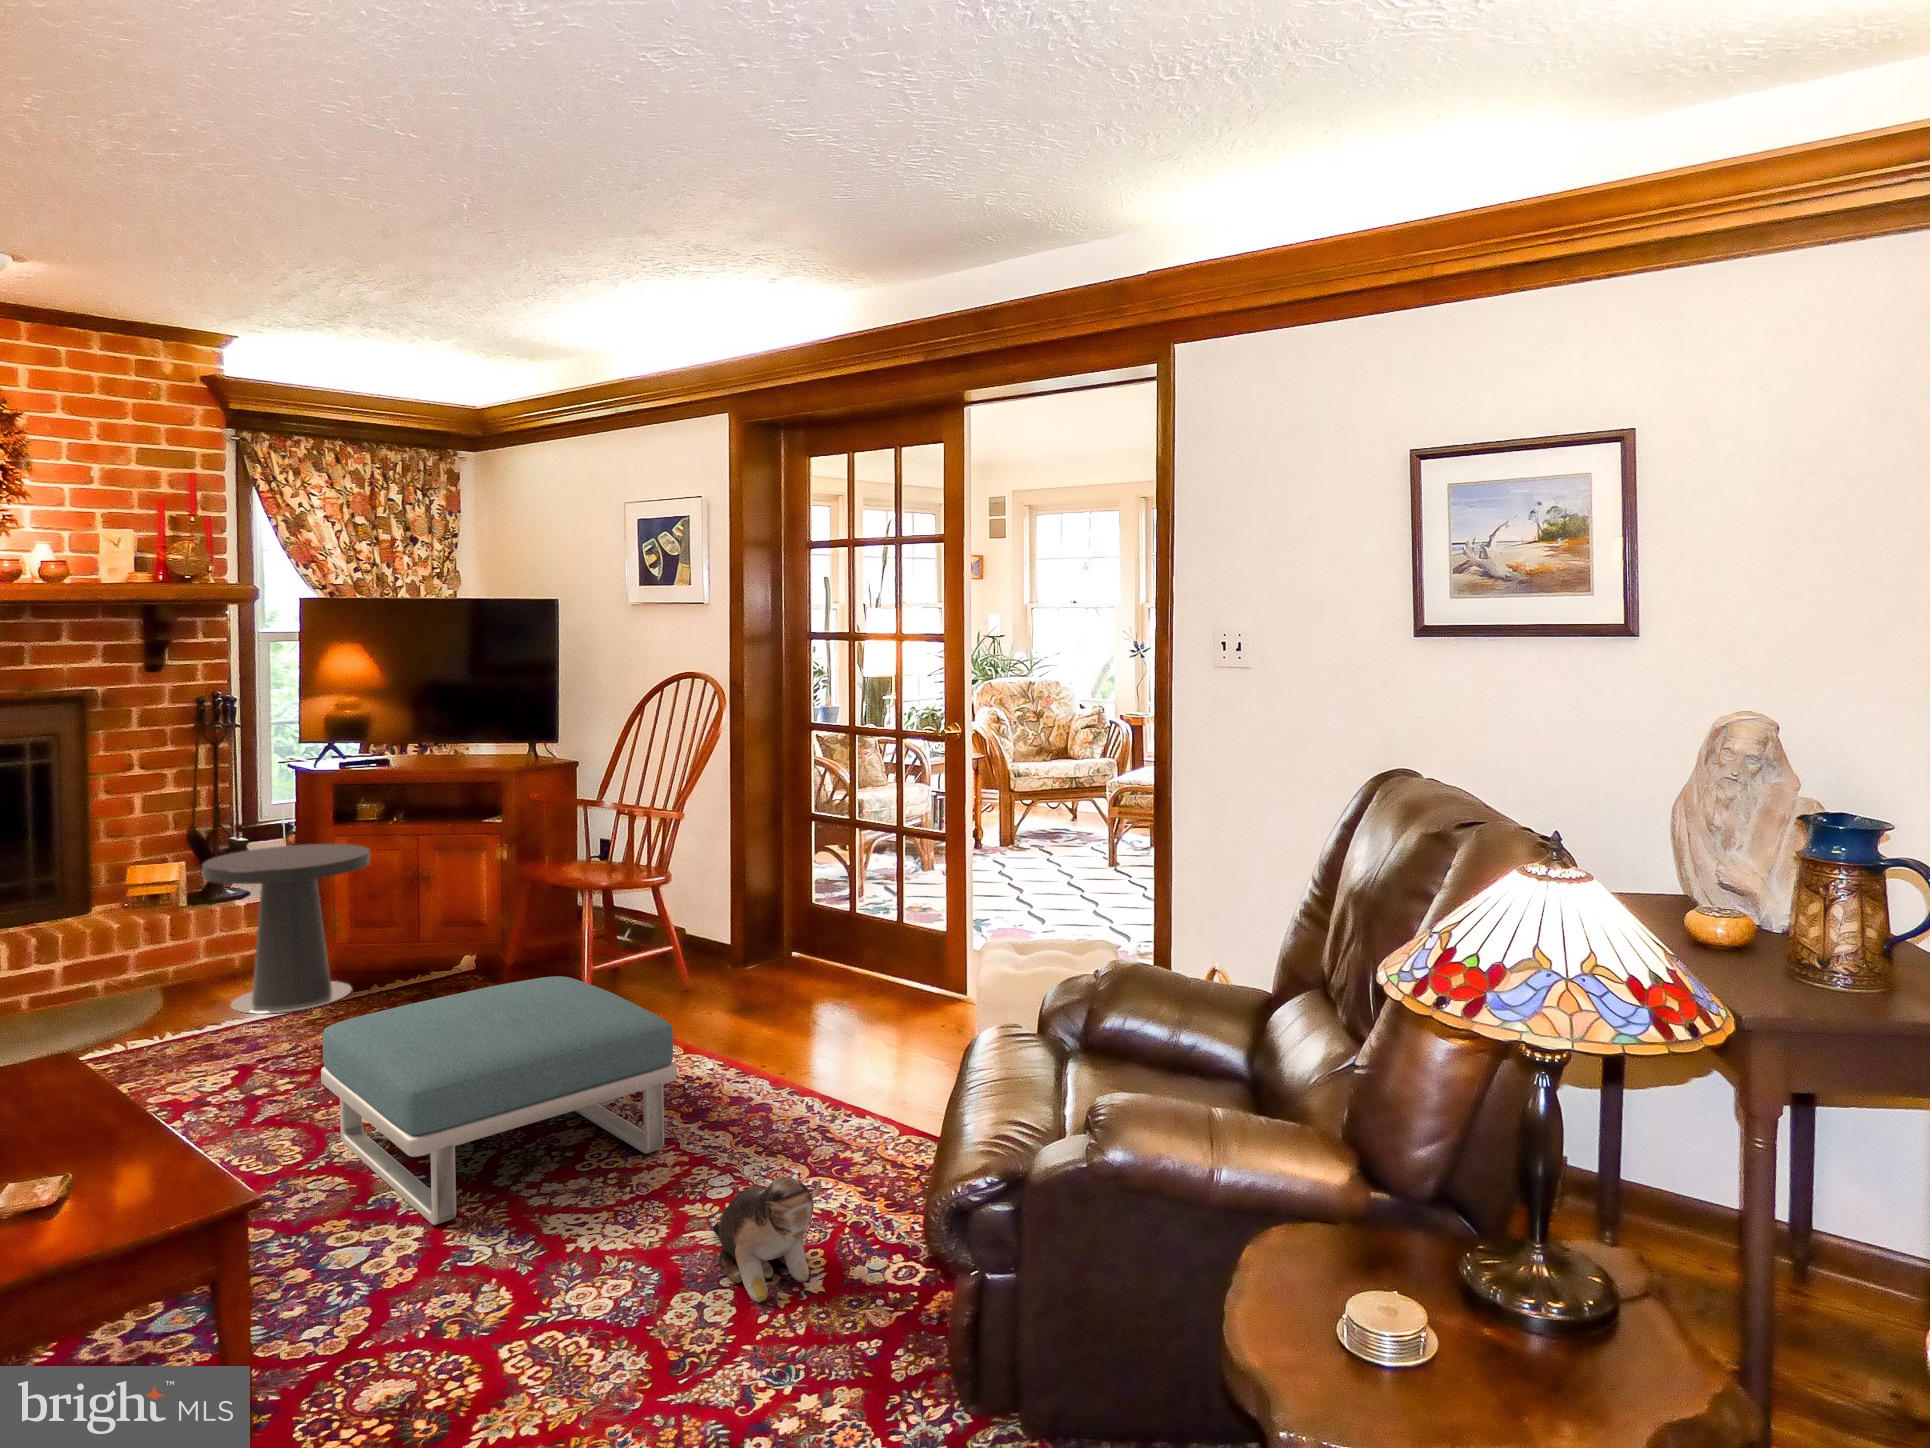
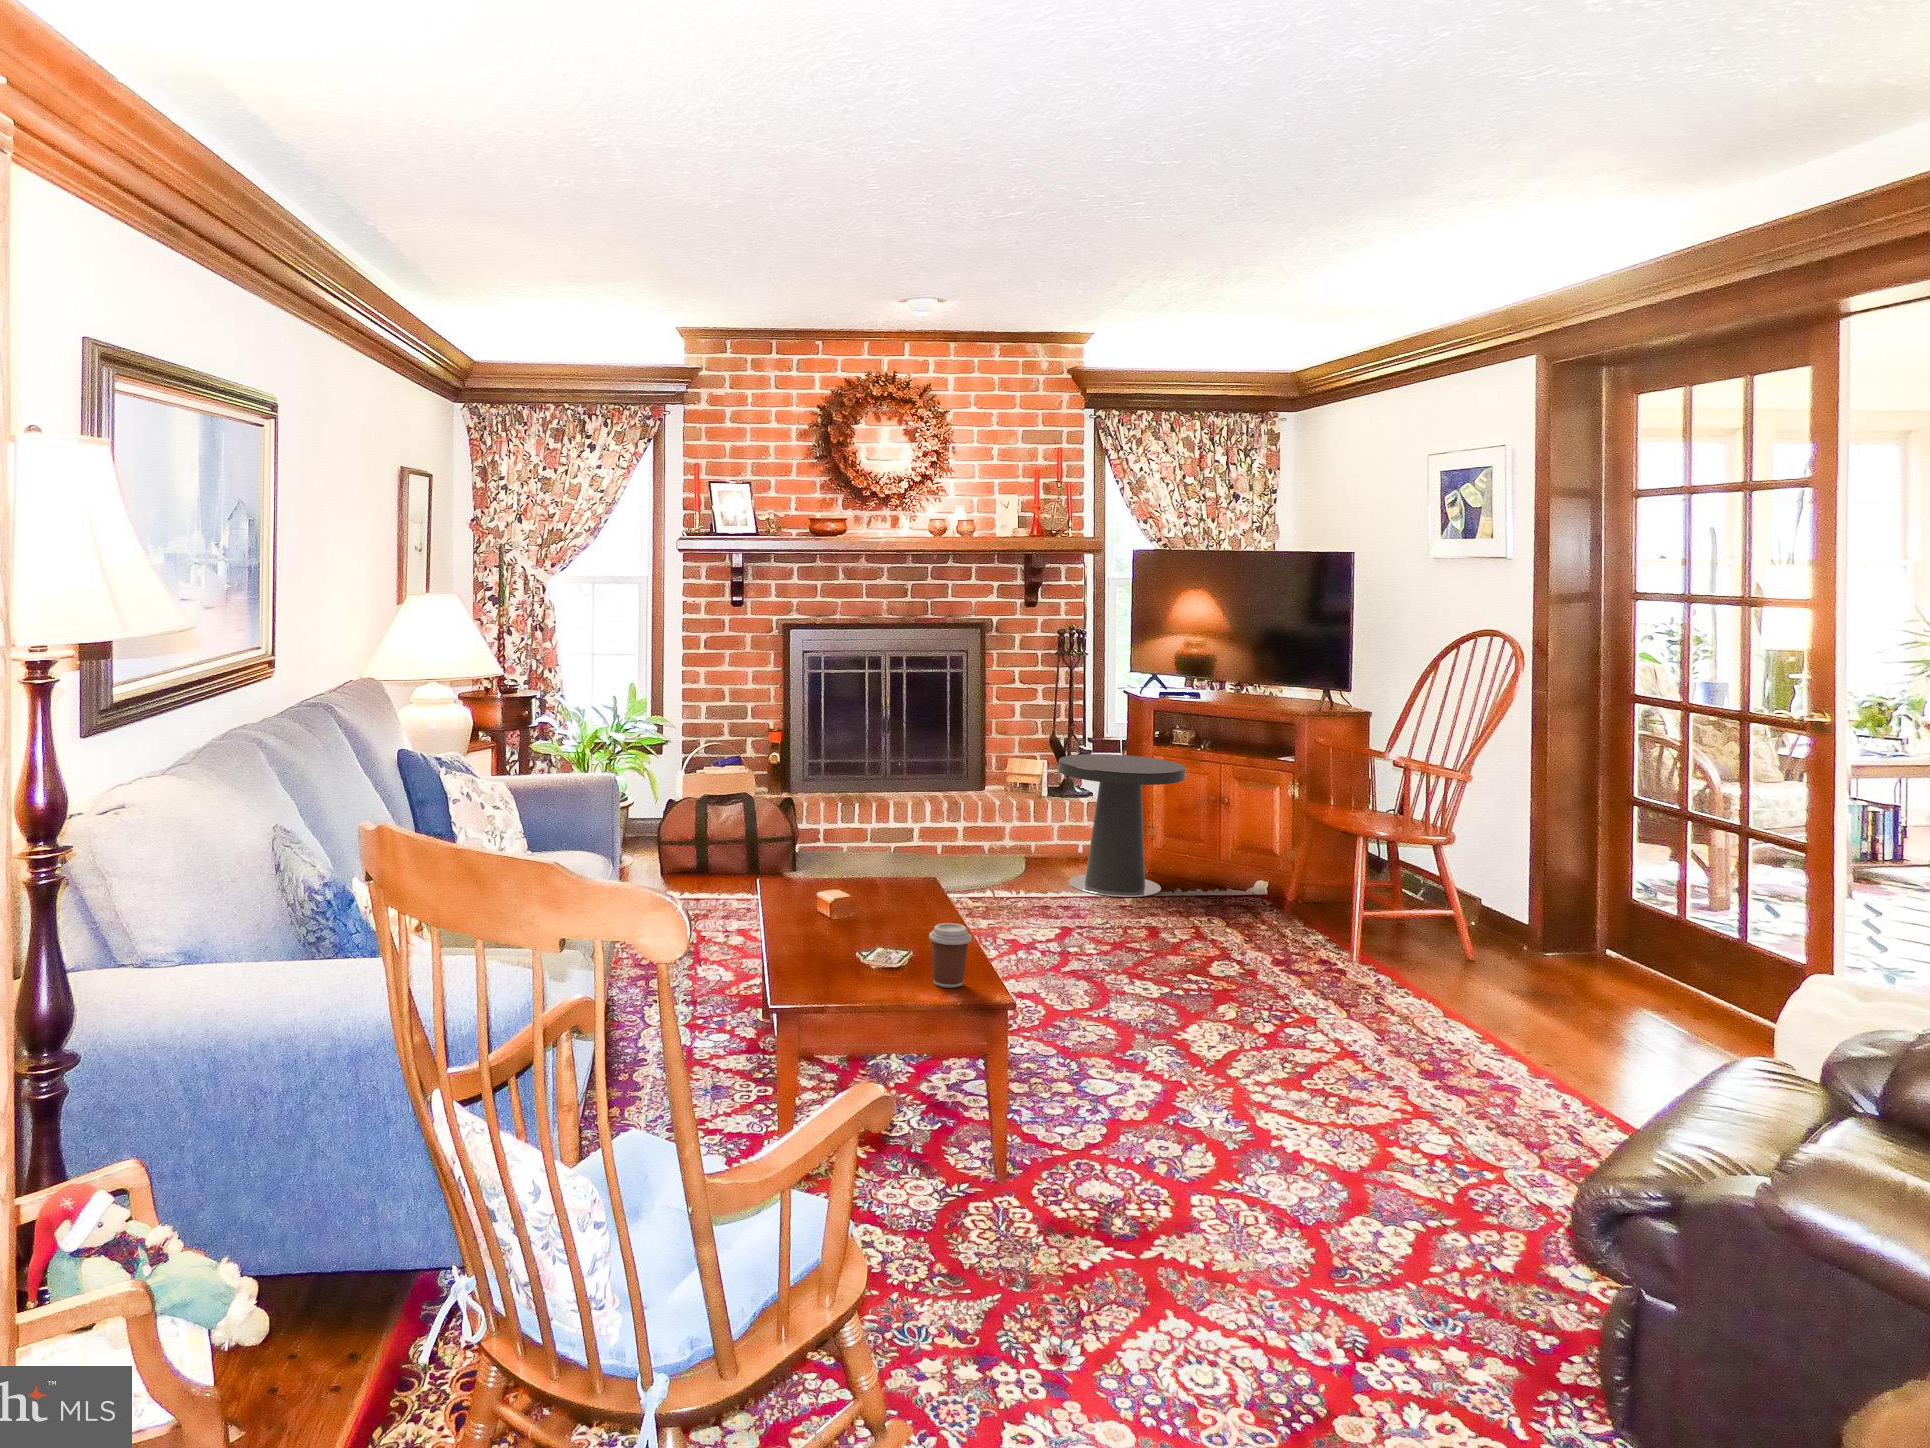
footstool: present [321,976,677,1225] -> none [1108,899,1412,1092]
coffee cup: none [99,1130,169,1222] -> present [929,923,972,988]
plush toy: present [713,1177,821,1302] -> none [1407,1133,1515,1254]

